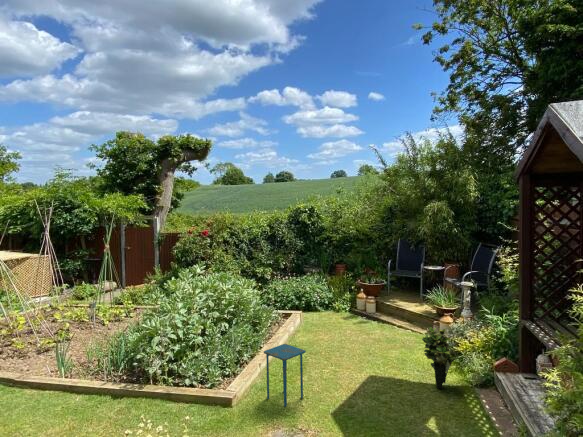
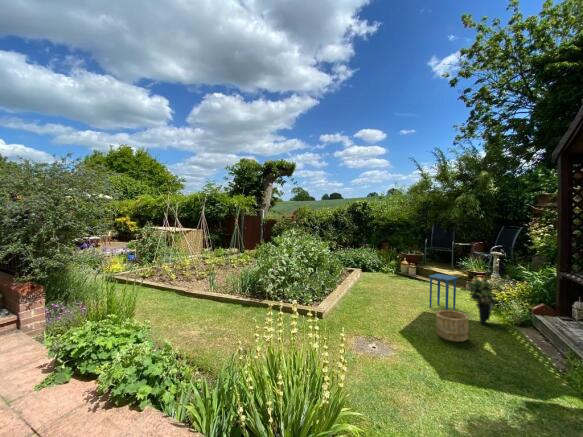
side table: present [264,344,306,406] -> present [429,274,458,310]
wooden bucket: none [379,378,416,421] -> present [436,310,469,342]

